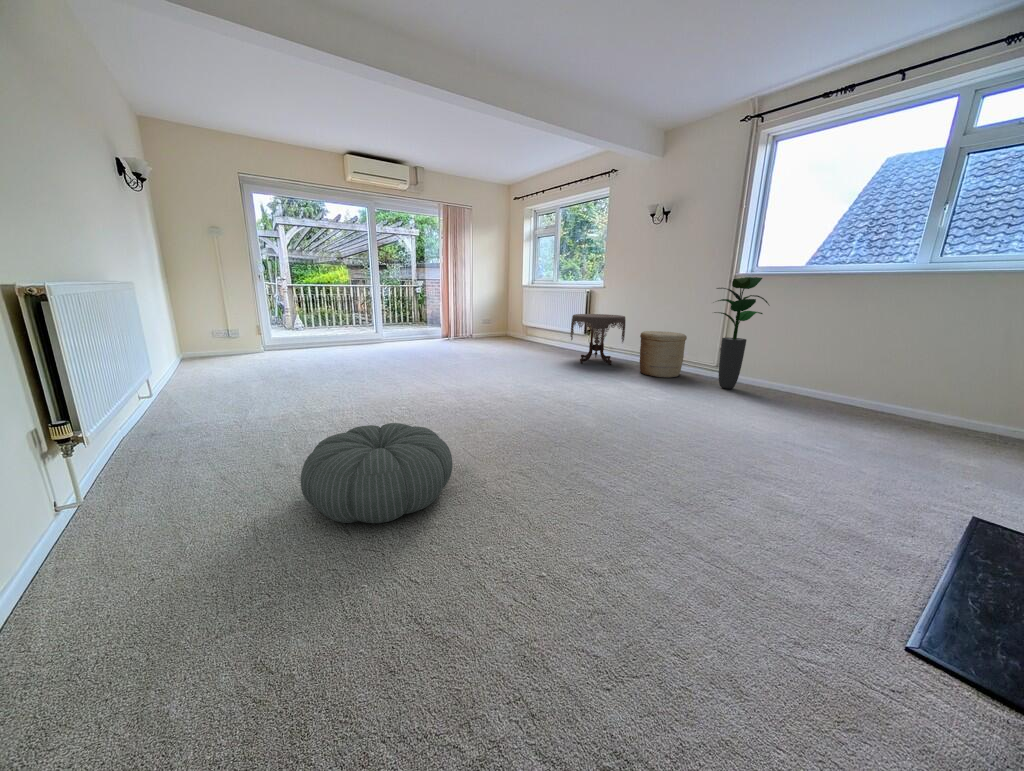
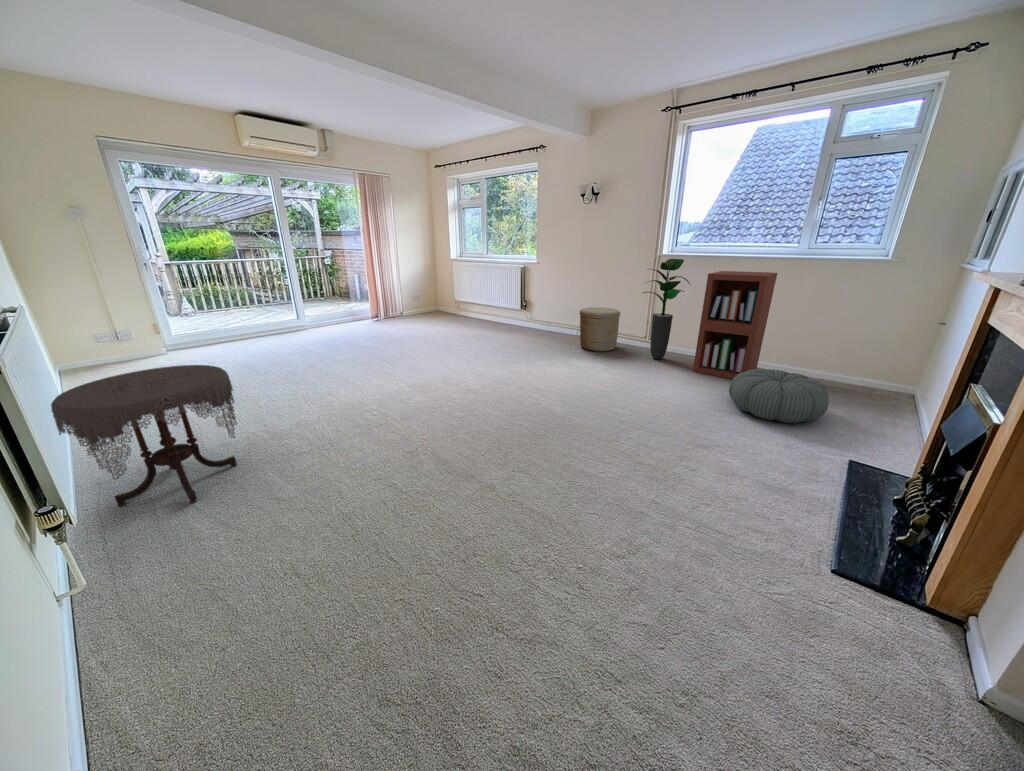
bookshelf: none [767,289,884,418] -> present [693,271,777,379]
side table: present [570,314,626,365] -> present [51,365,237,506]
pouf: present [301,423,453,523] -> present [729,369,829,423]

